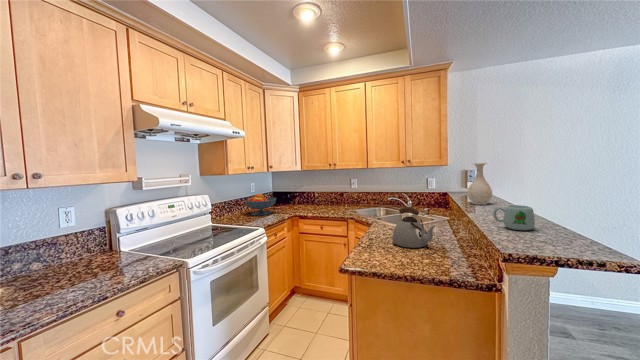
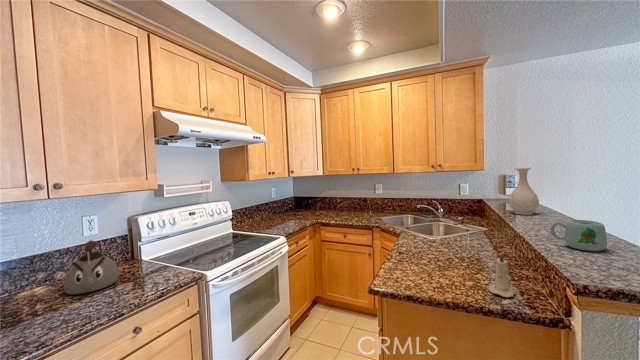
fruit bowl: present [245,194,276,216] -> none [266,199,298,222]
kettle: present [392,207,436,248] -> present [64,240,119,294]
candle: none [441,232,462,270] -> present [488,253,515,297]

